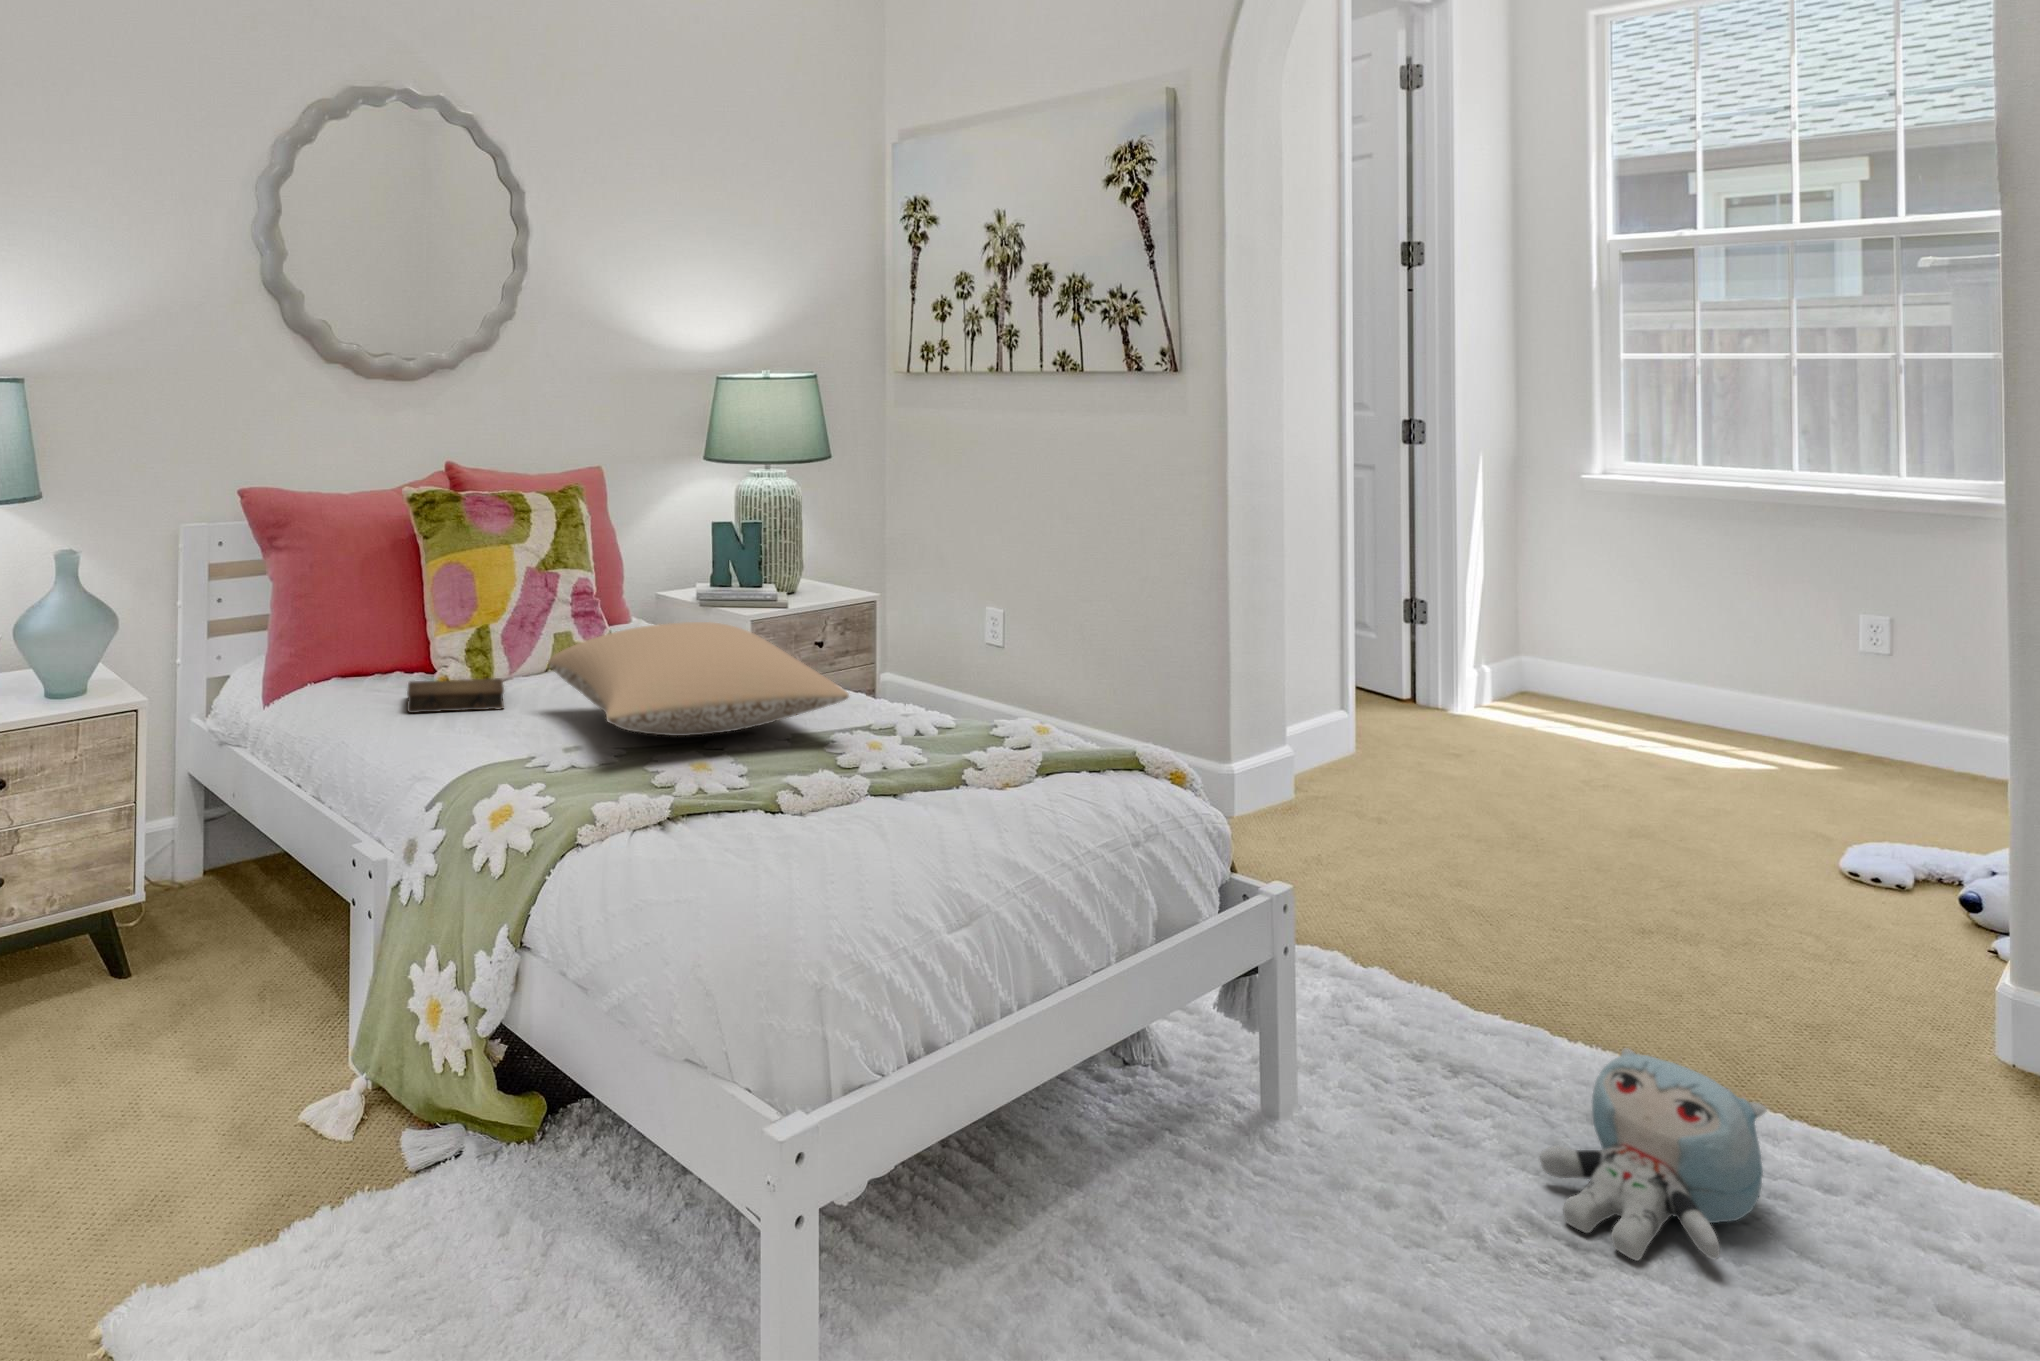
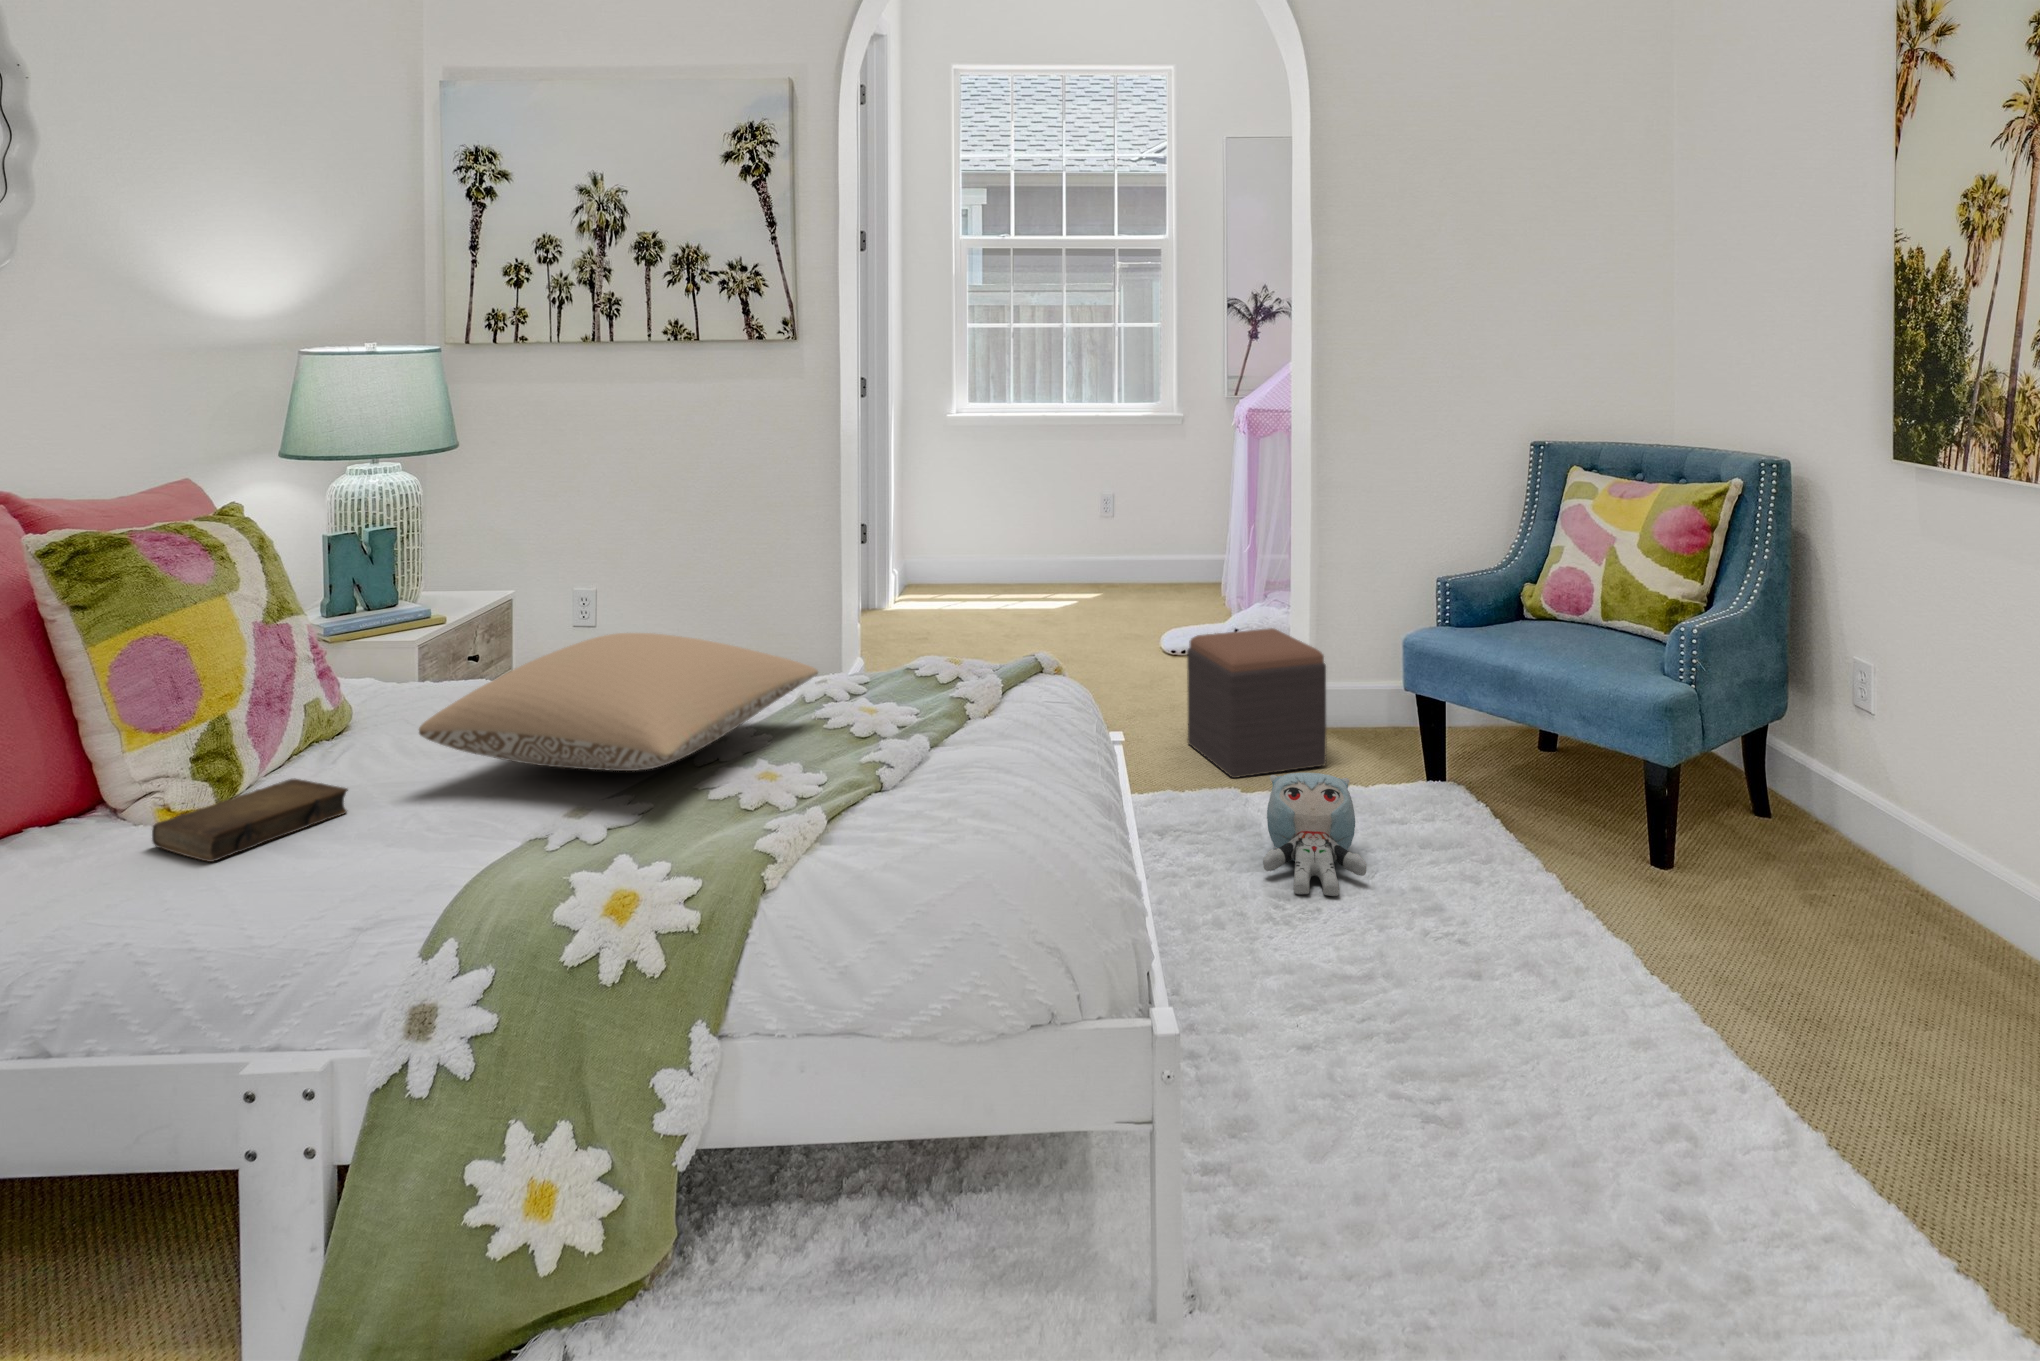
footstool: none [1680,830,1918,1110] -> present [1187,628,1326,778]

